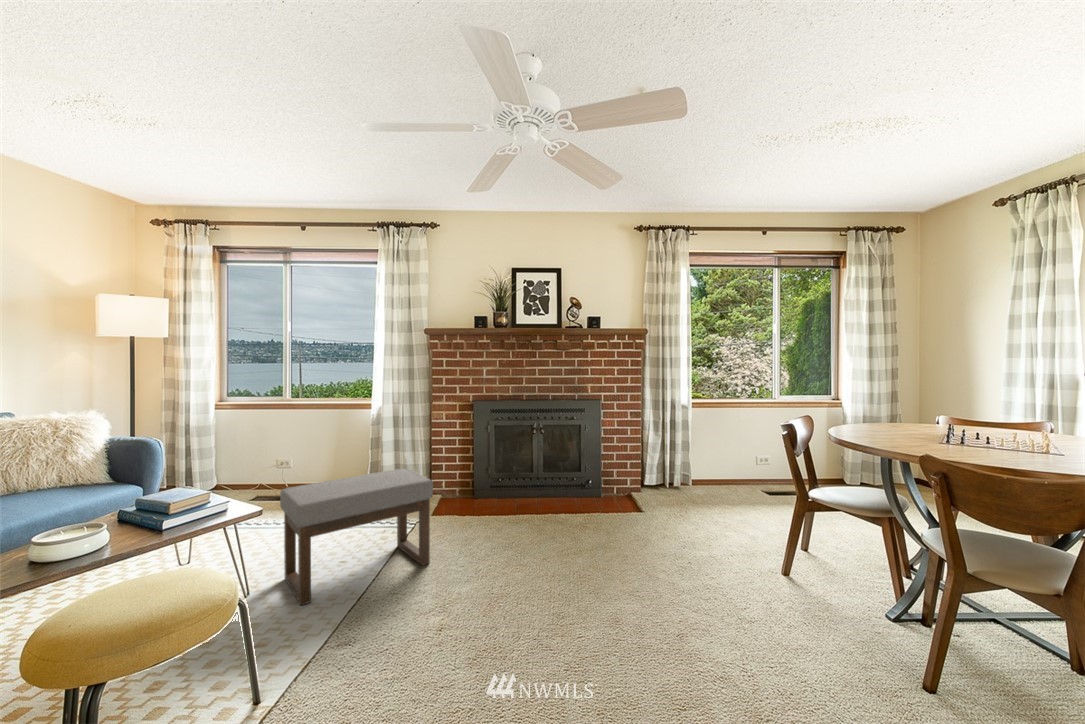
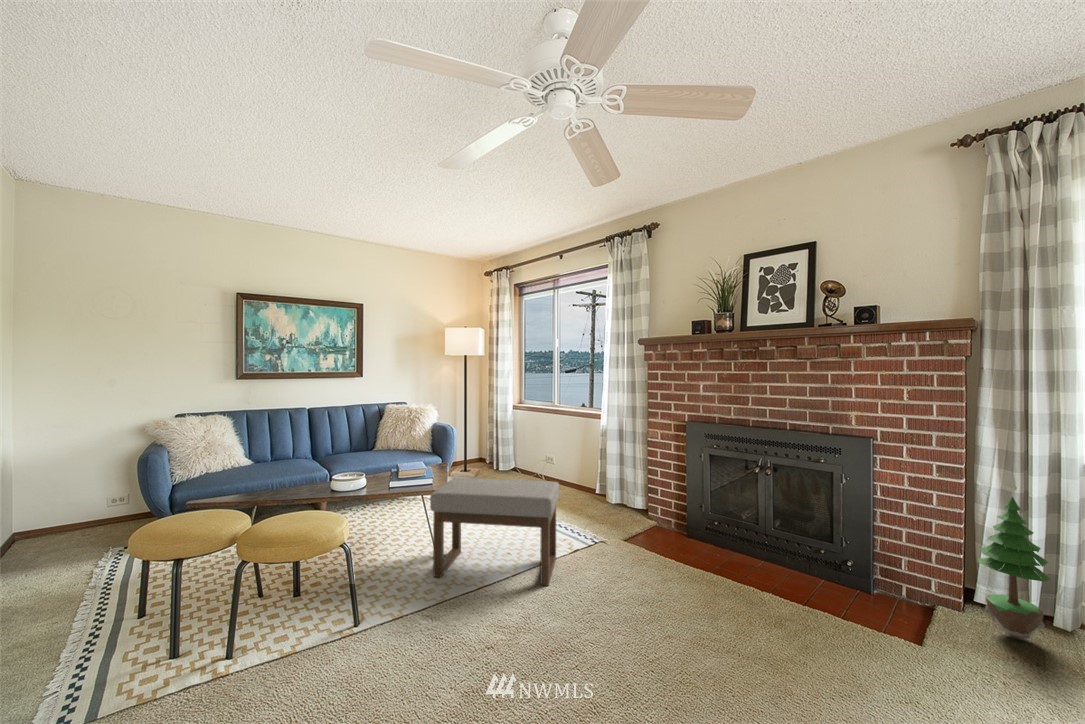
potted tree: none [650,423,677,495] -> present [978,497,1050,639]

